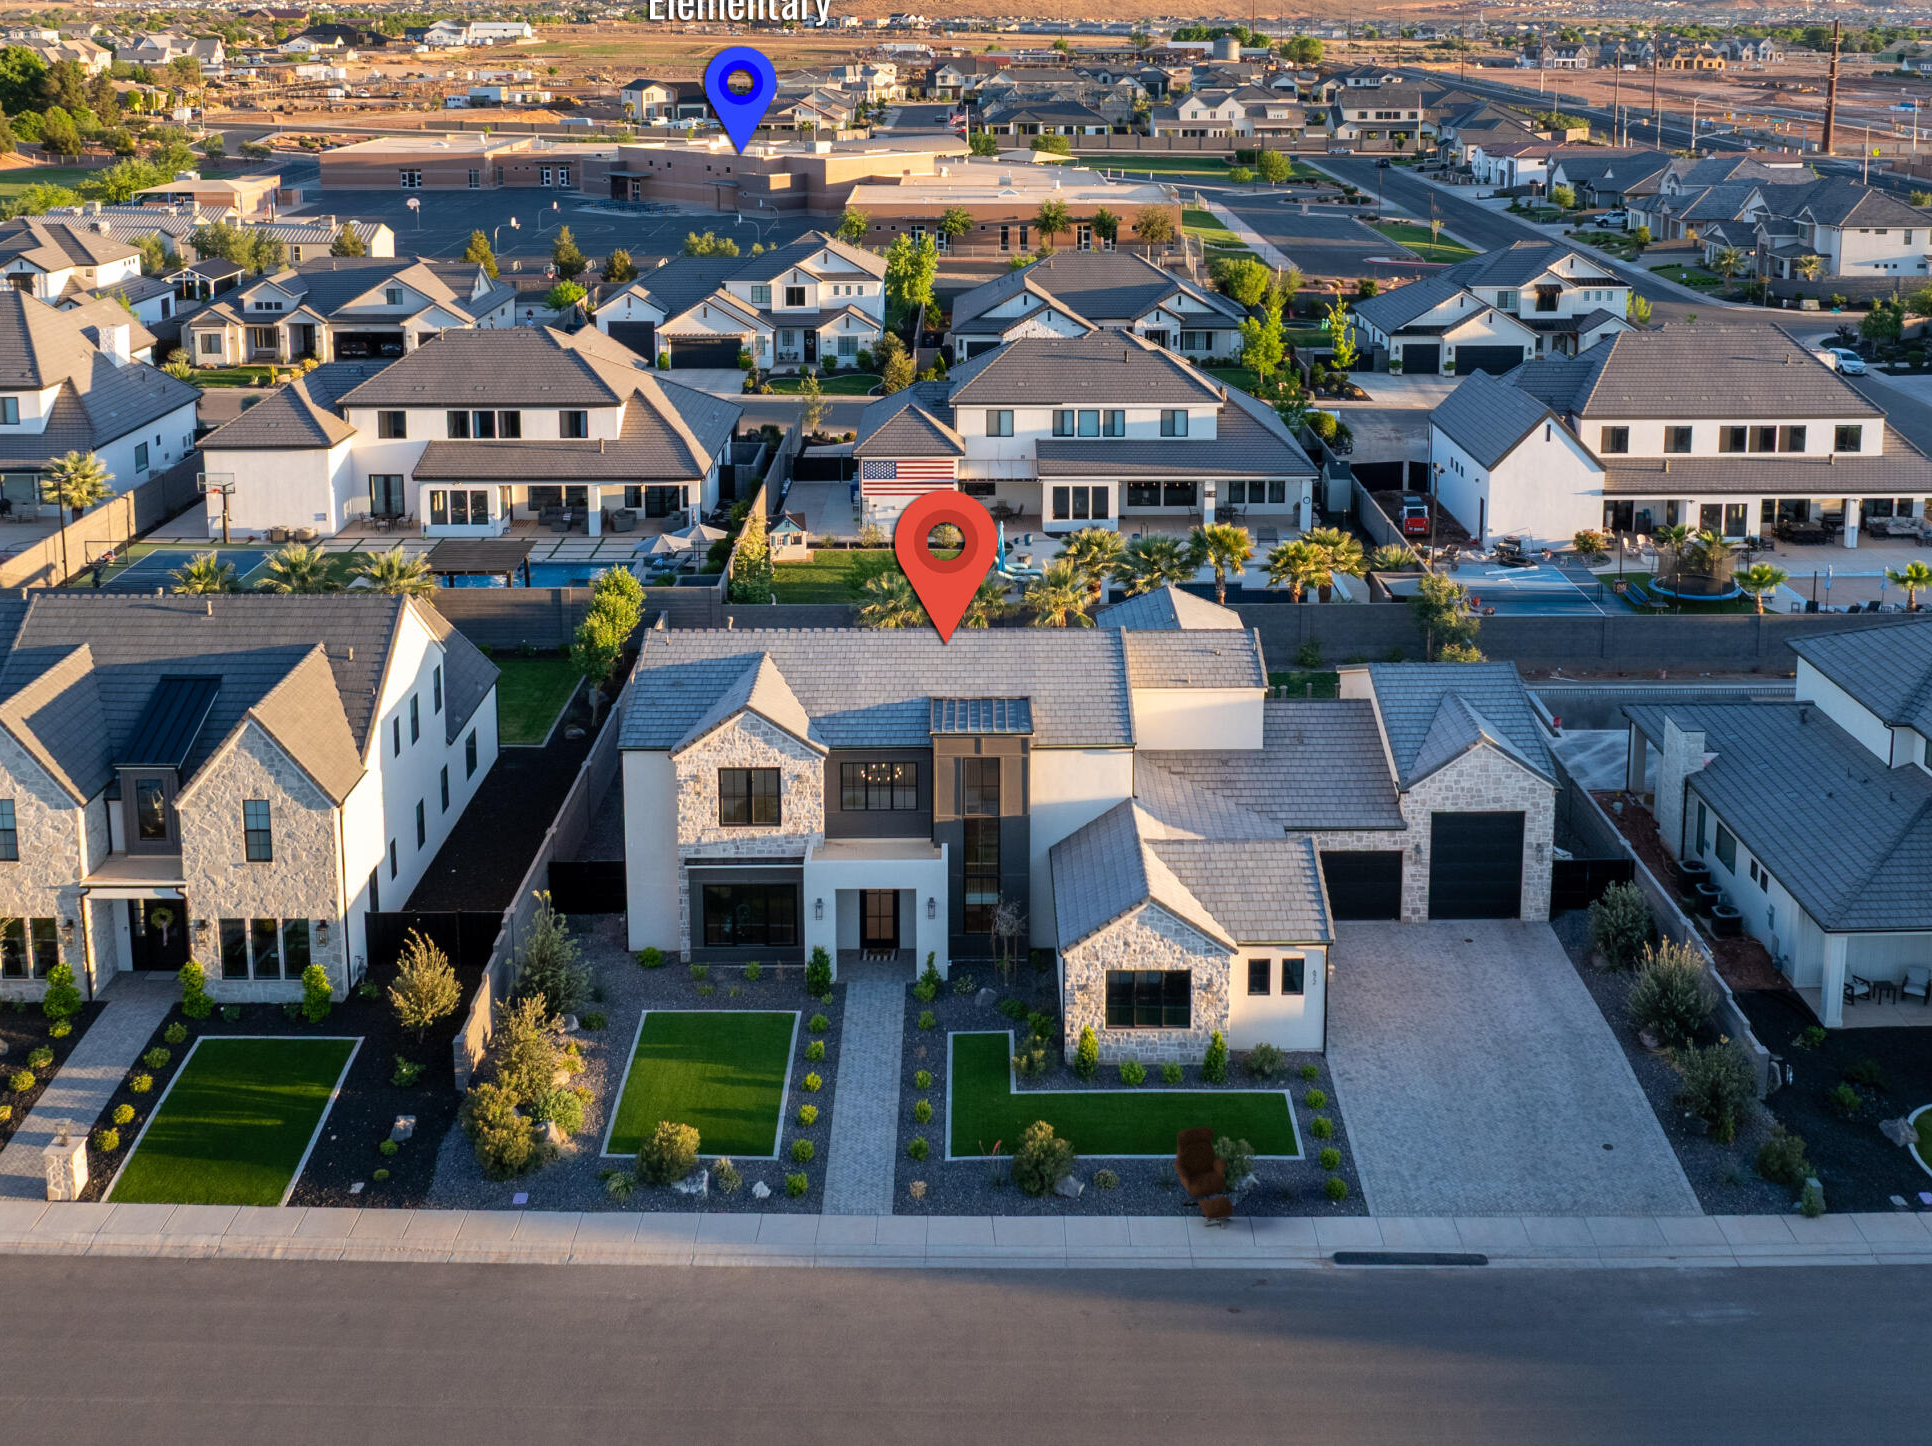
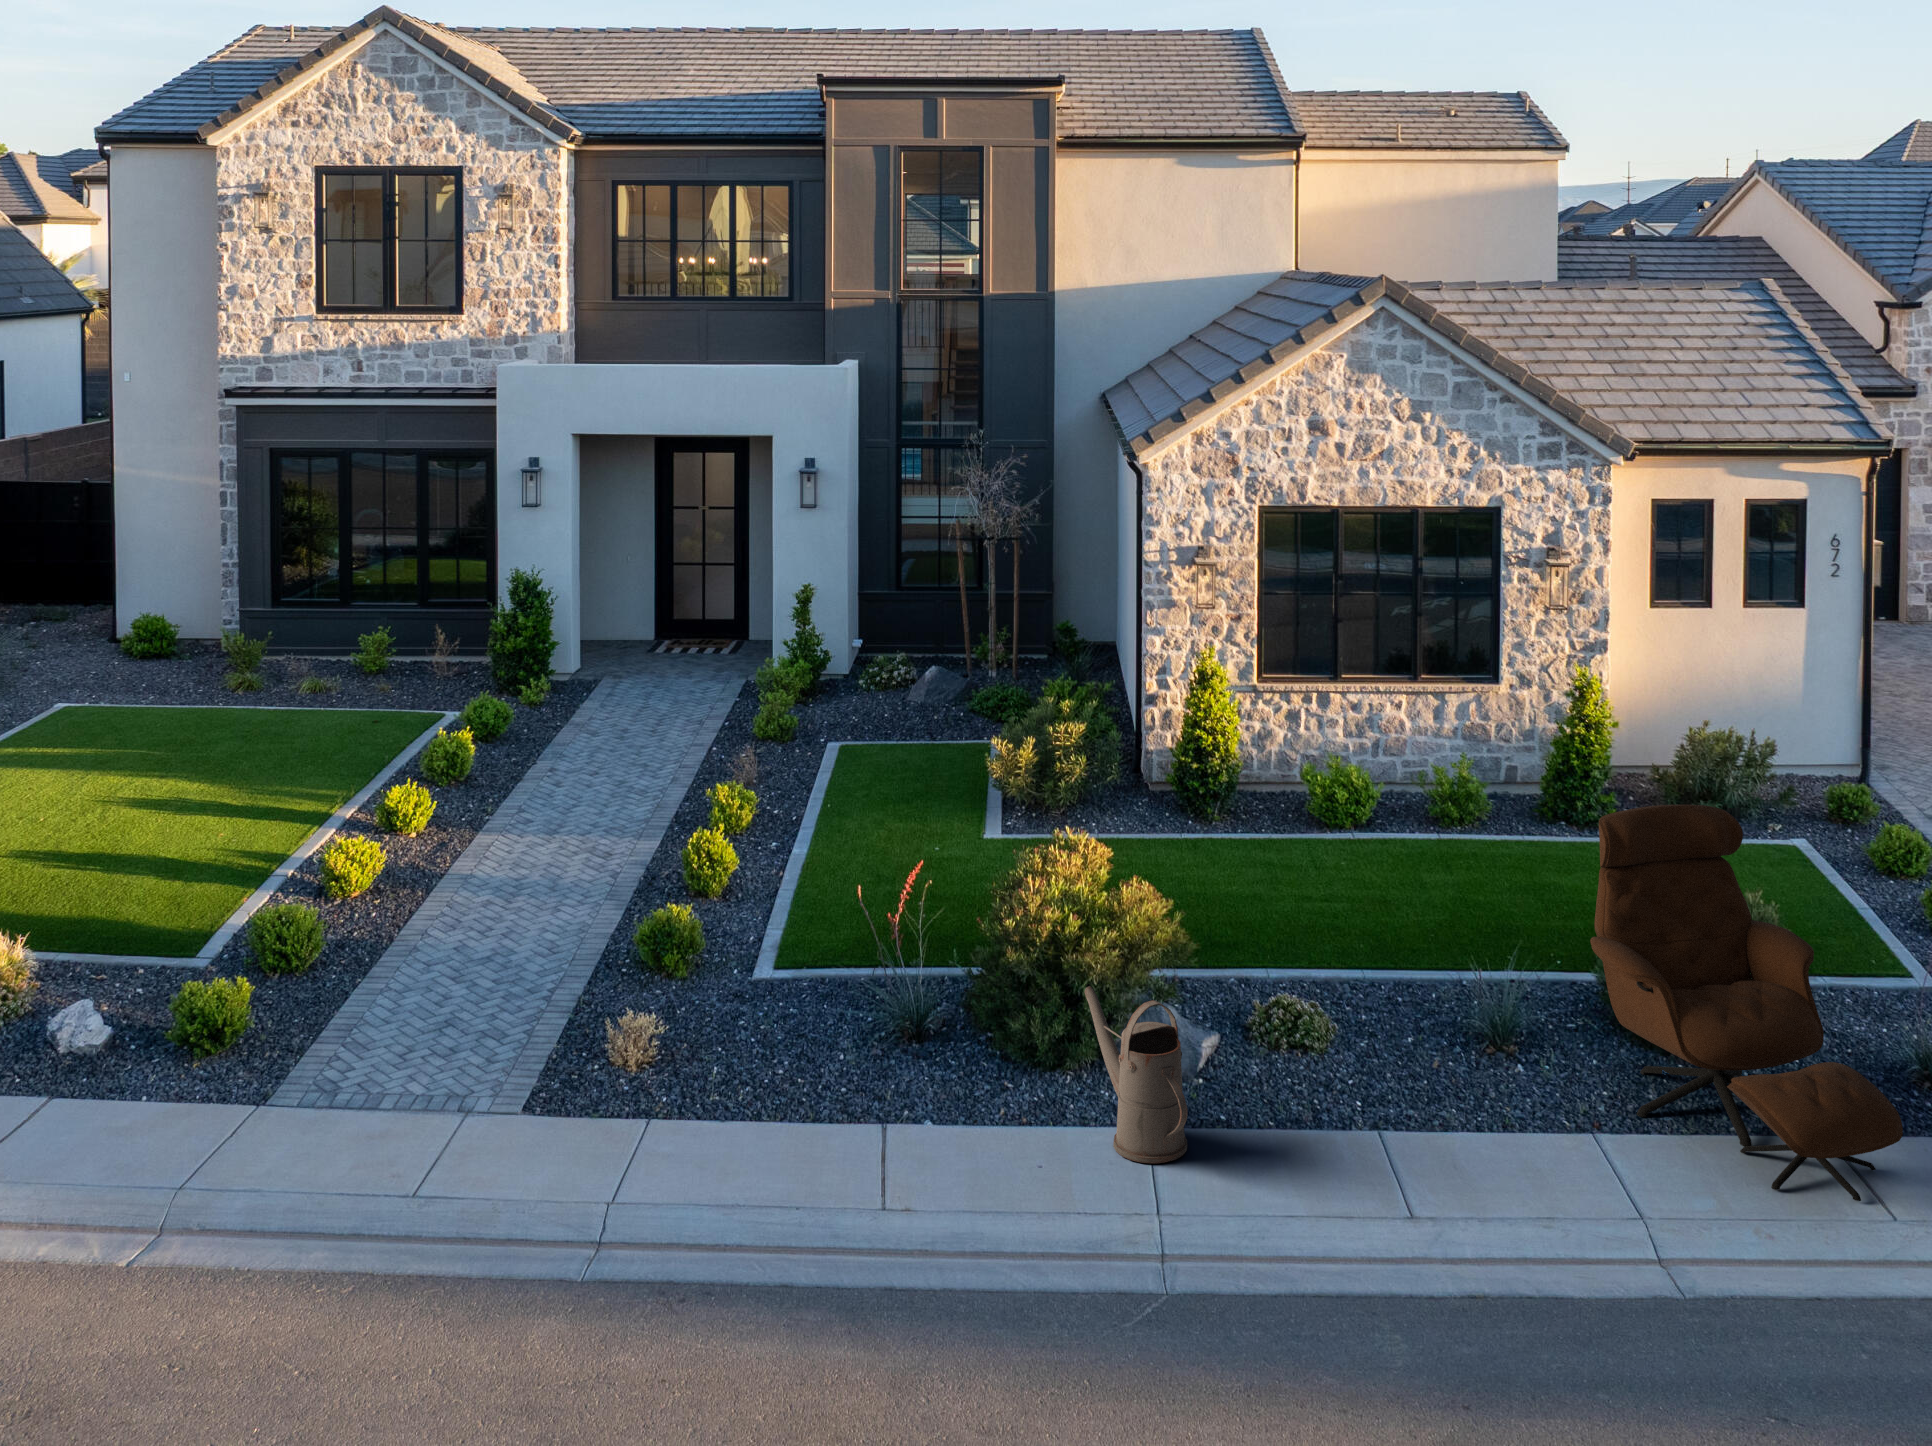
watering can: none [1051,1177,1075,1222] -> present [1085,986,1188,1163]

